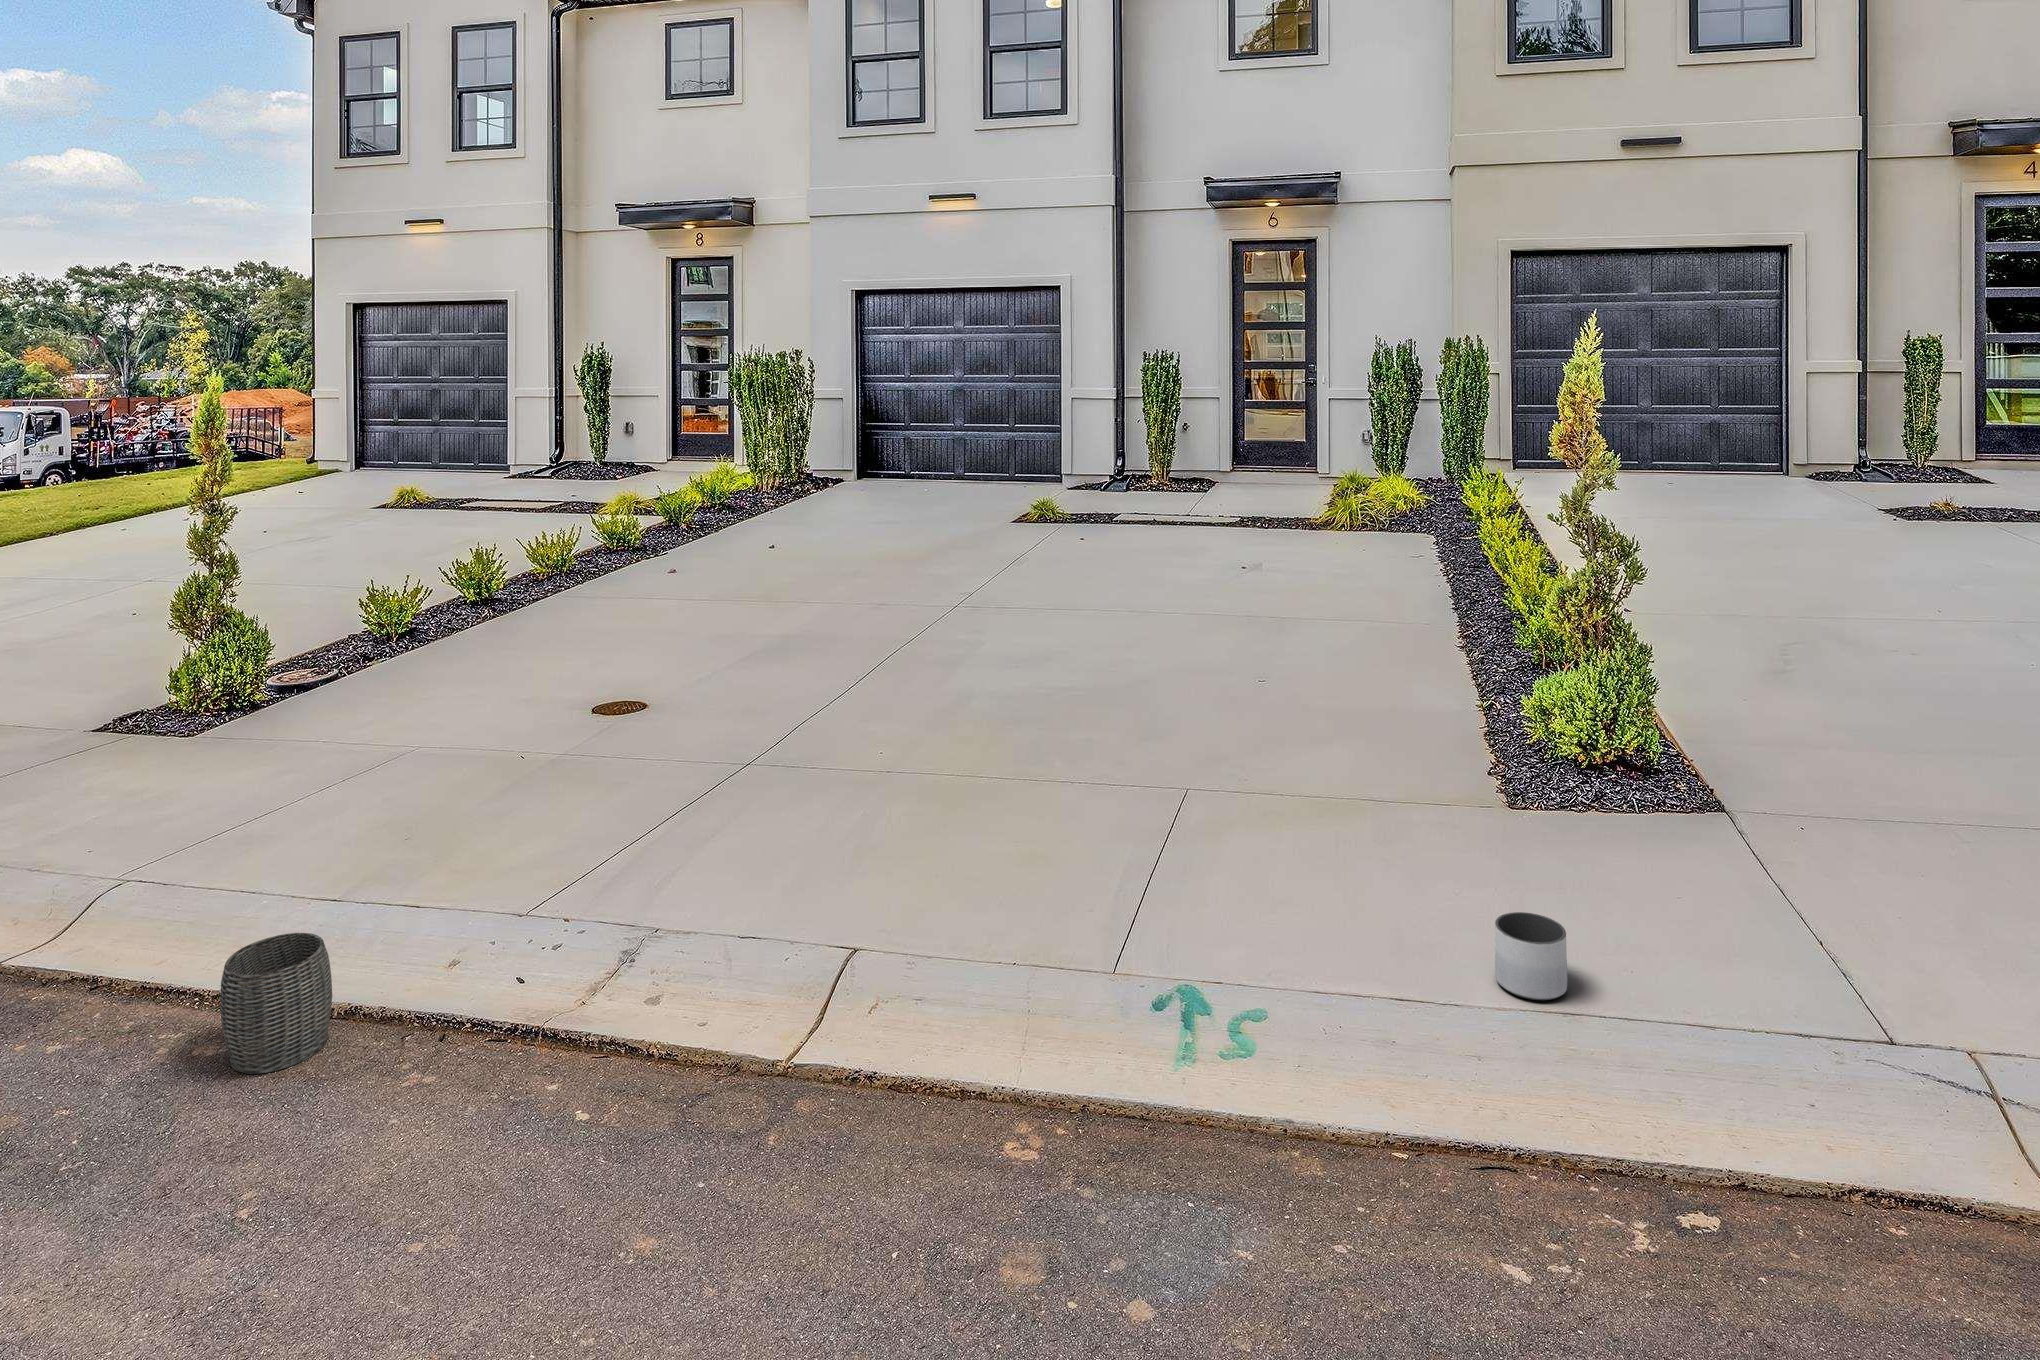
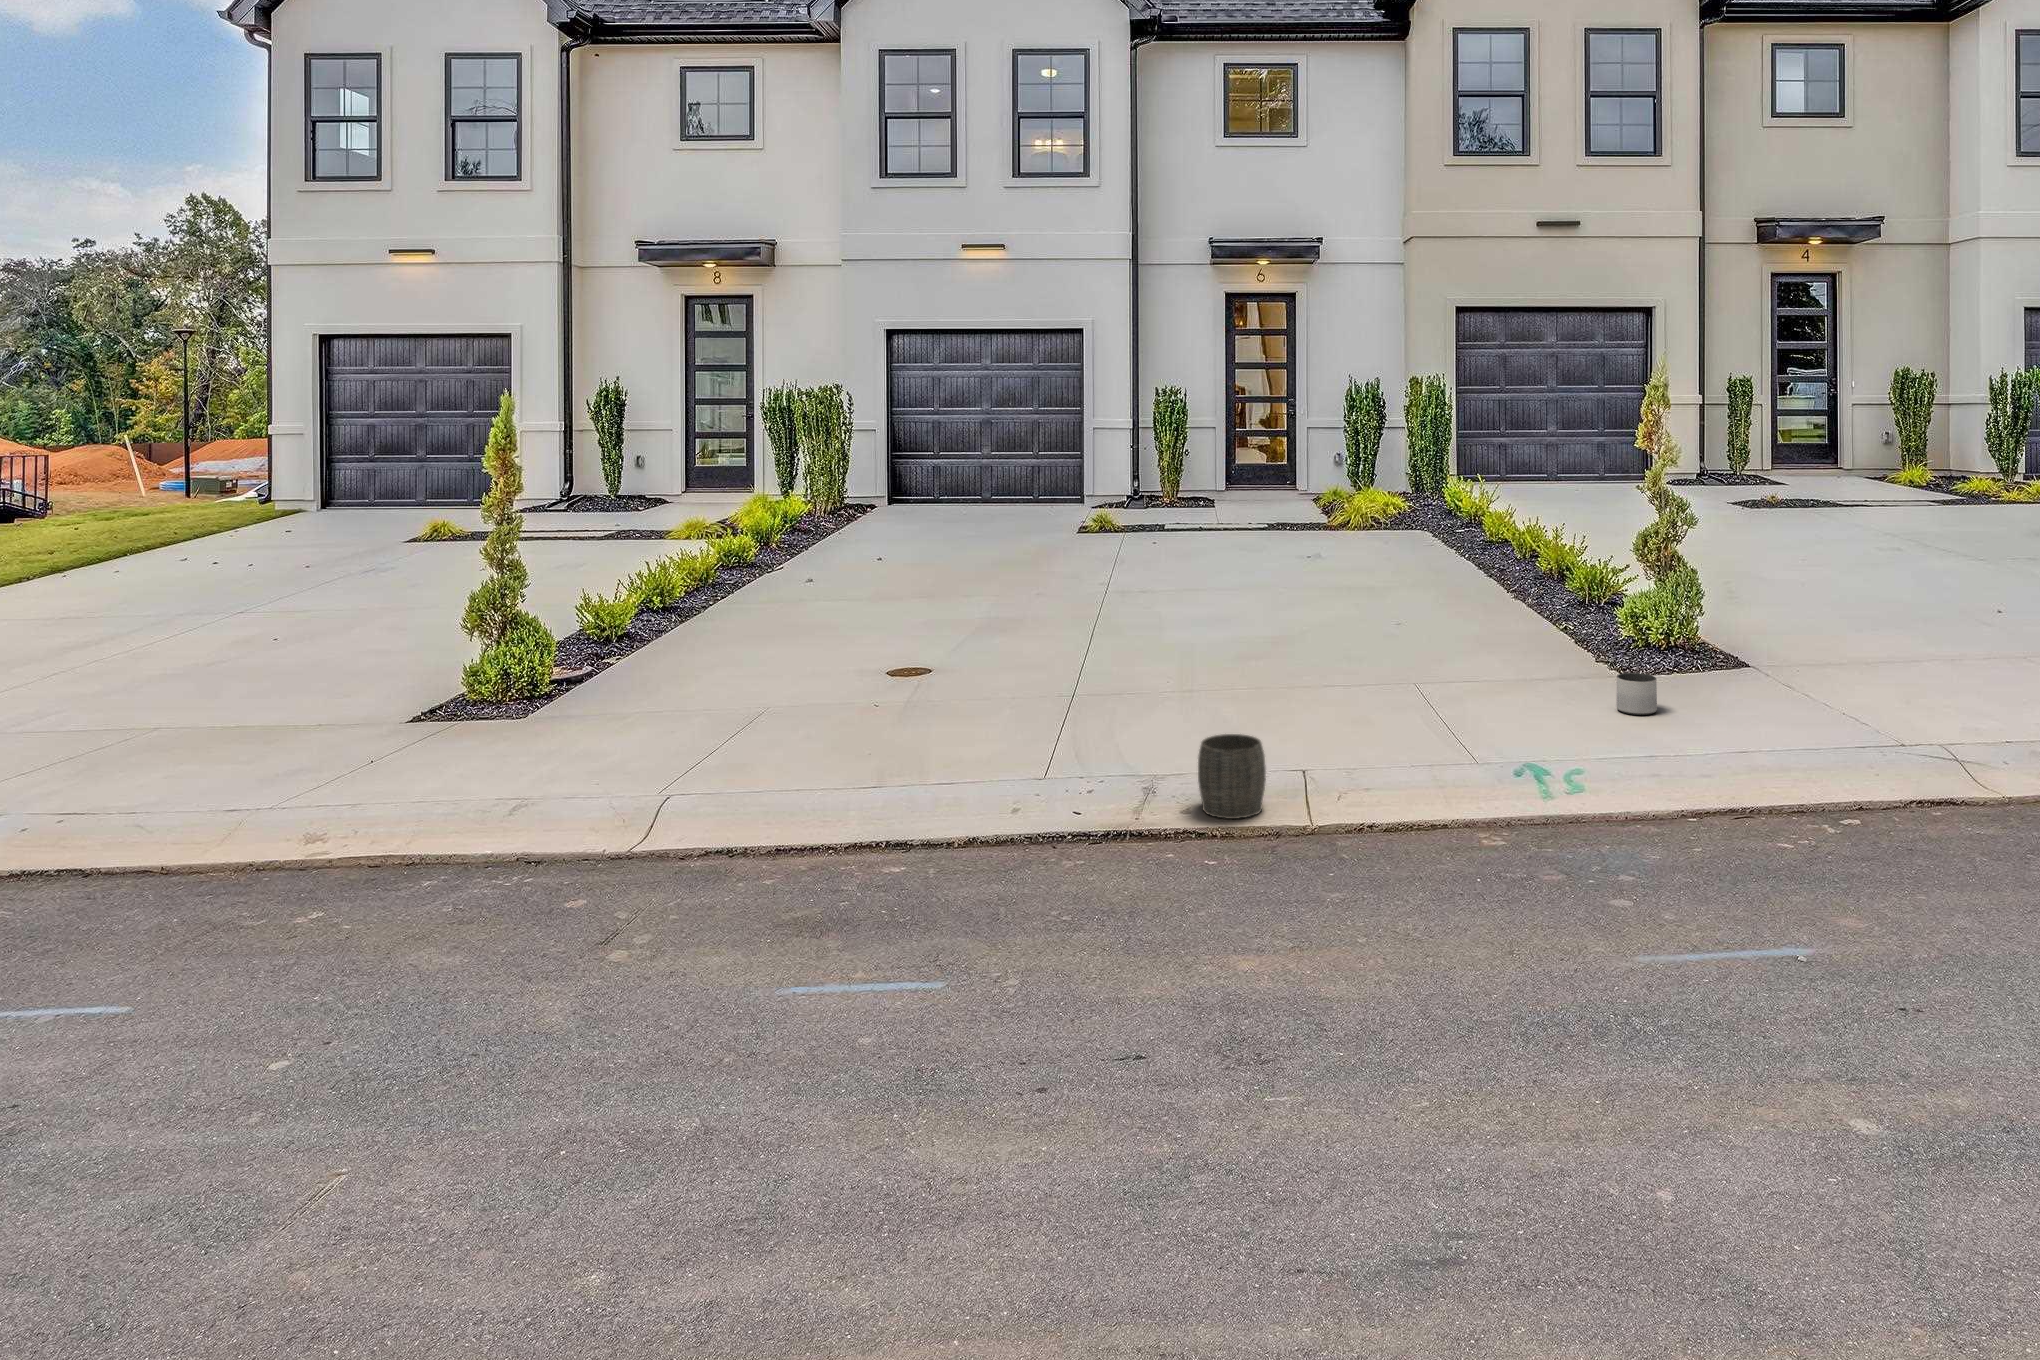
woven basket: present [220,933,332,1074] -> present [1198,734,1266,819]

